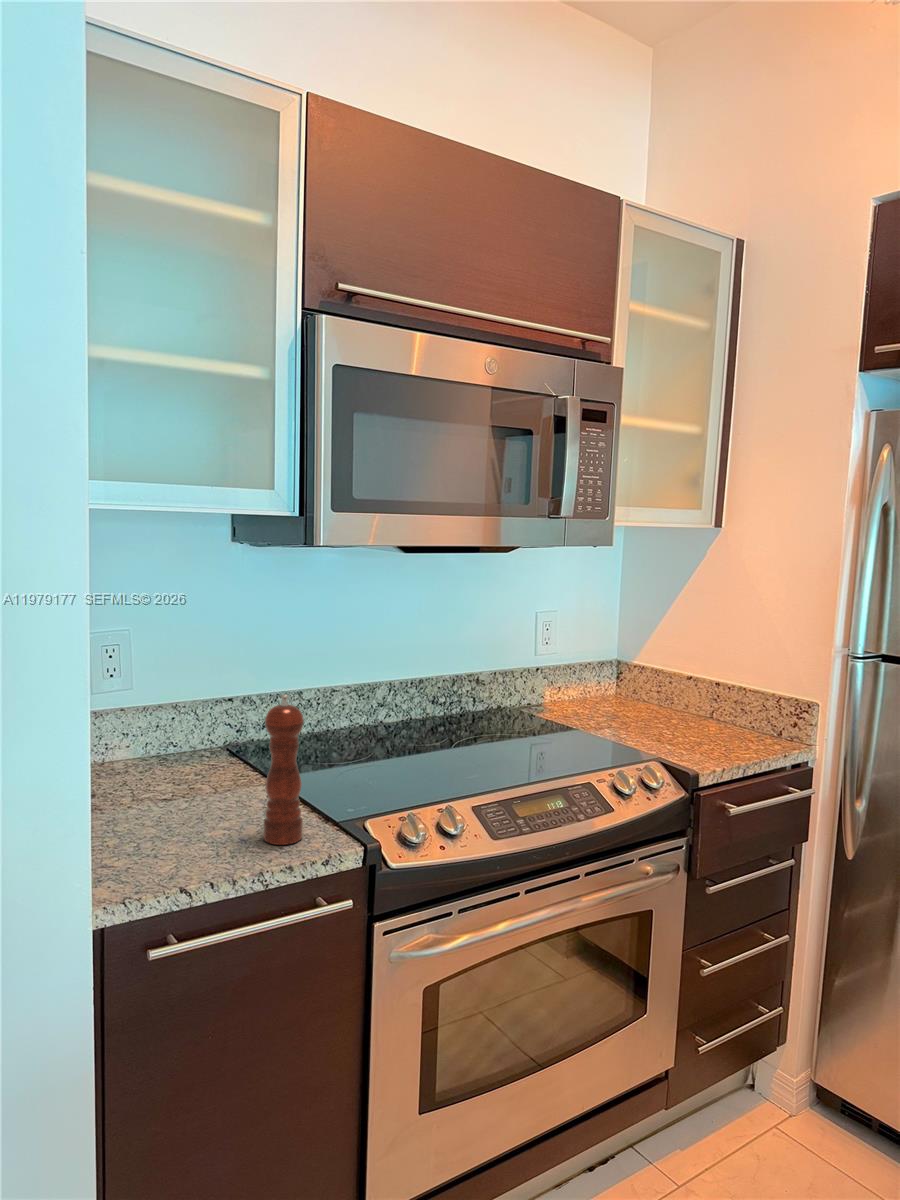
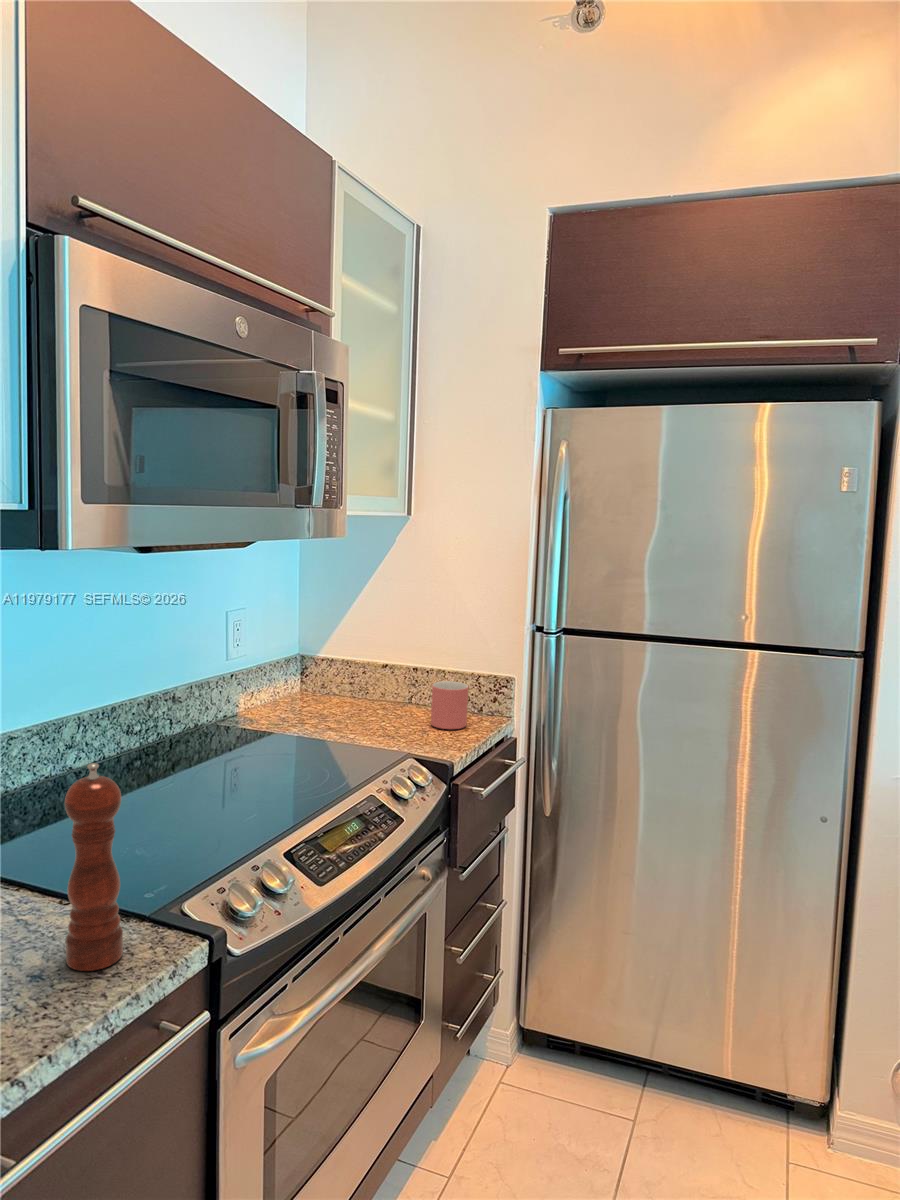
mug: none [710,696,751,745] -> present [431,681,468,729]

